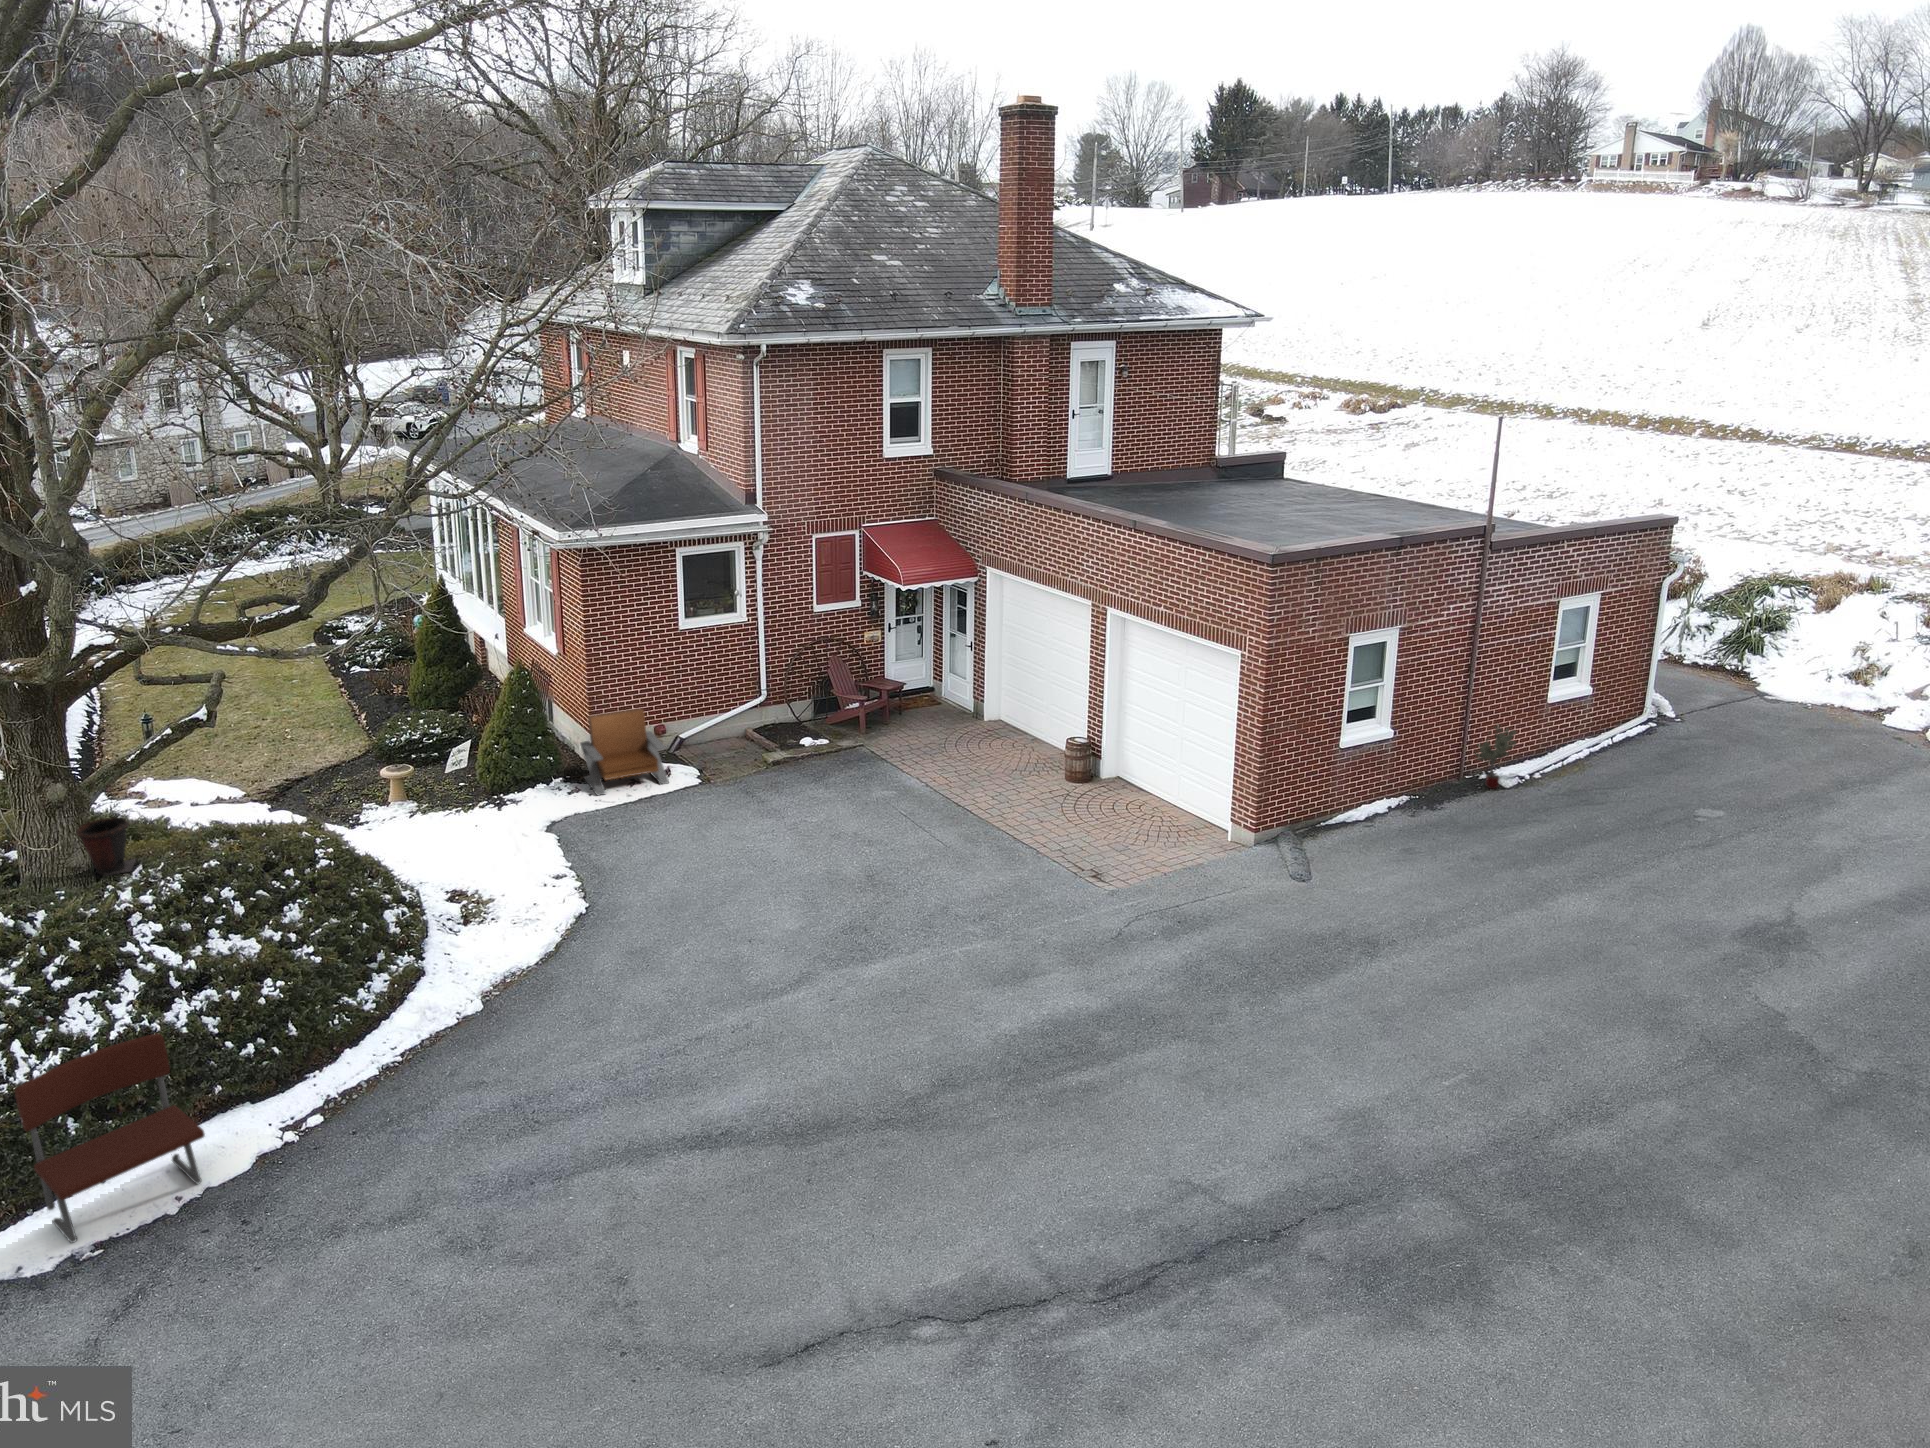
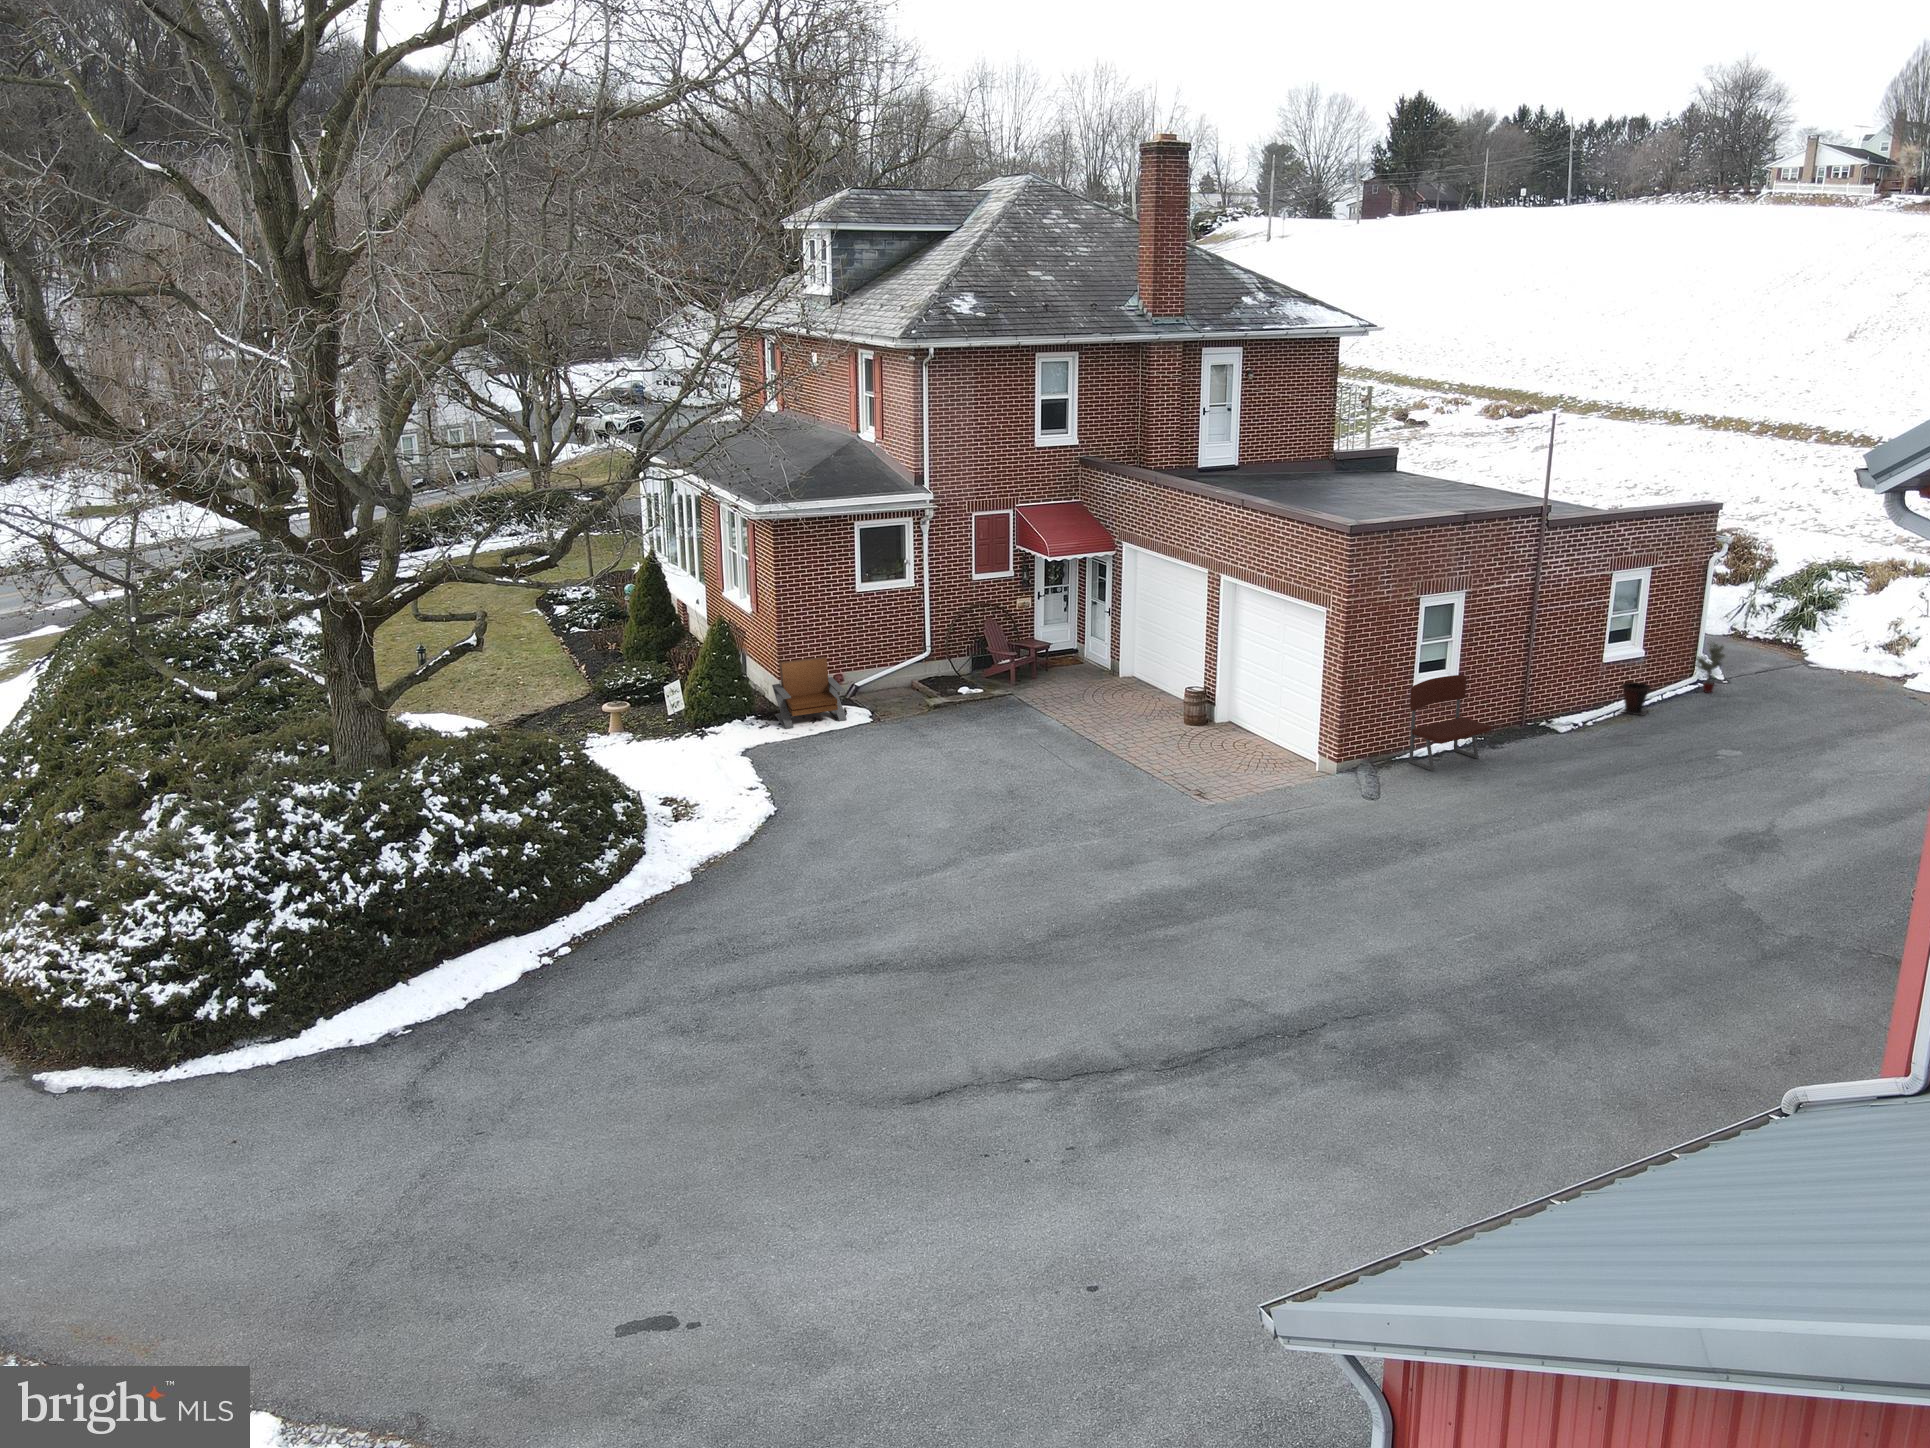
potted tree: present [1475,724,1516,789] -> present [1695,644,1725,693]
bucket: present [76,817,136,875] -> present [1622,682,1651,715]
bench: present [15,1033,205,1243] -> present [1408,675,1491,771]

